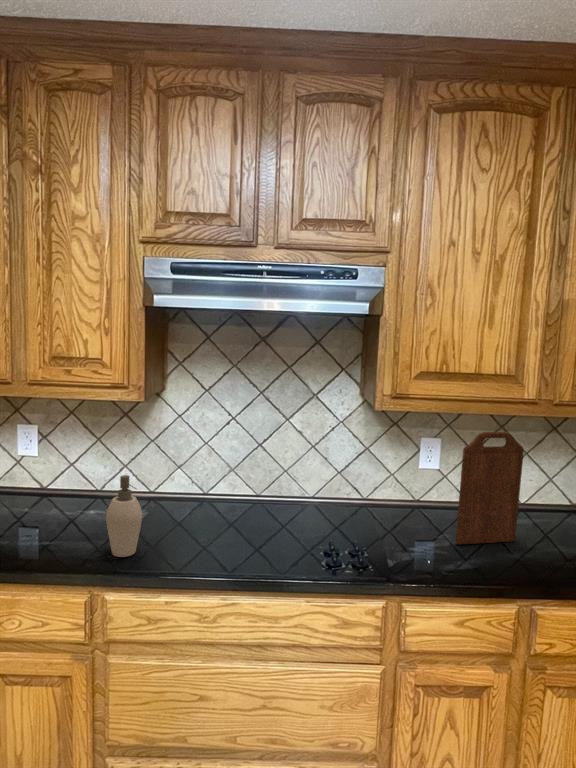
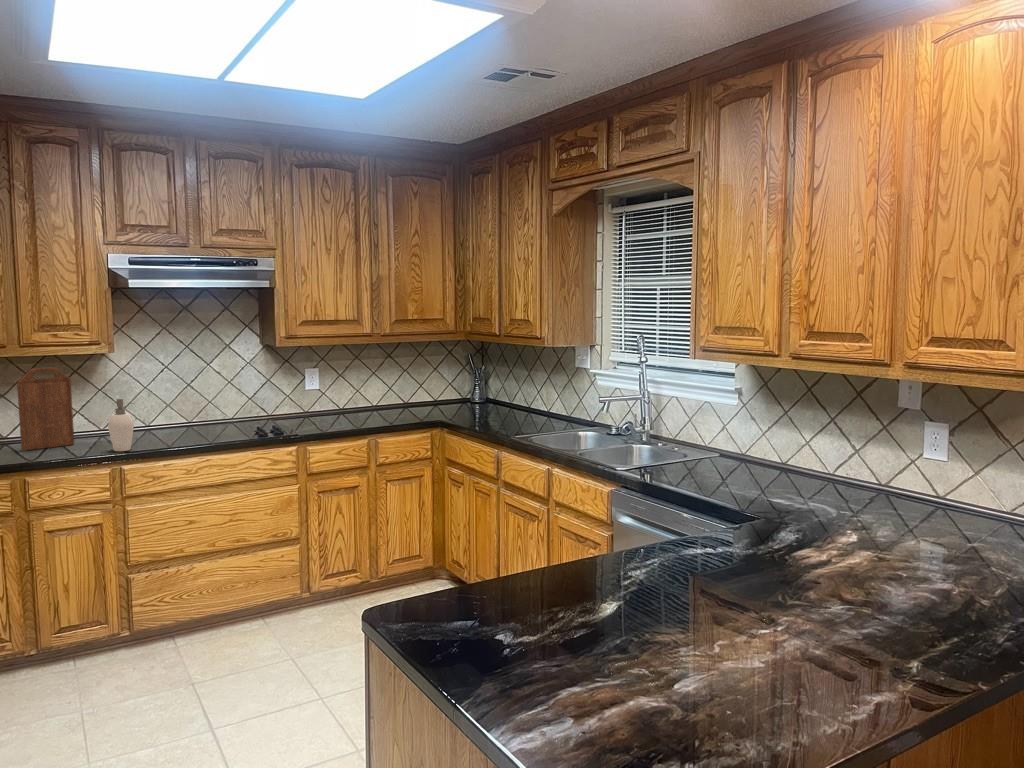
cutting board: present [456,432,524,544] -> present [17,367,74,450]

